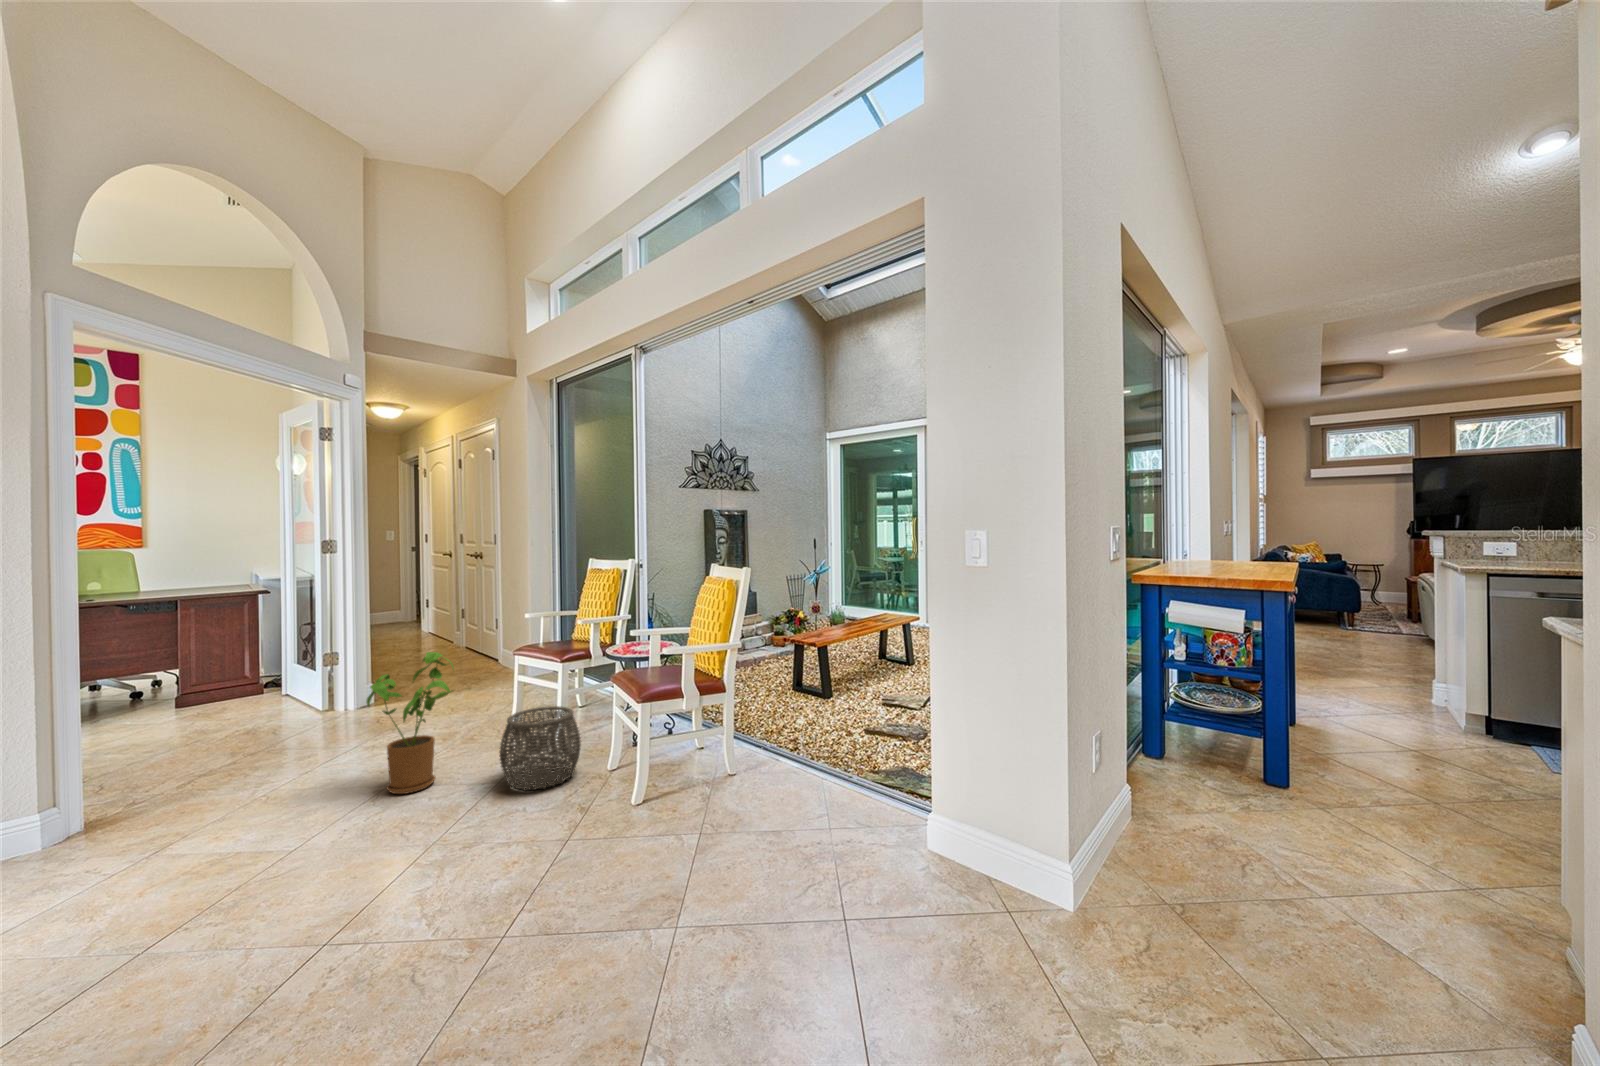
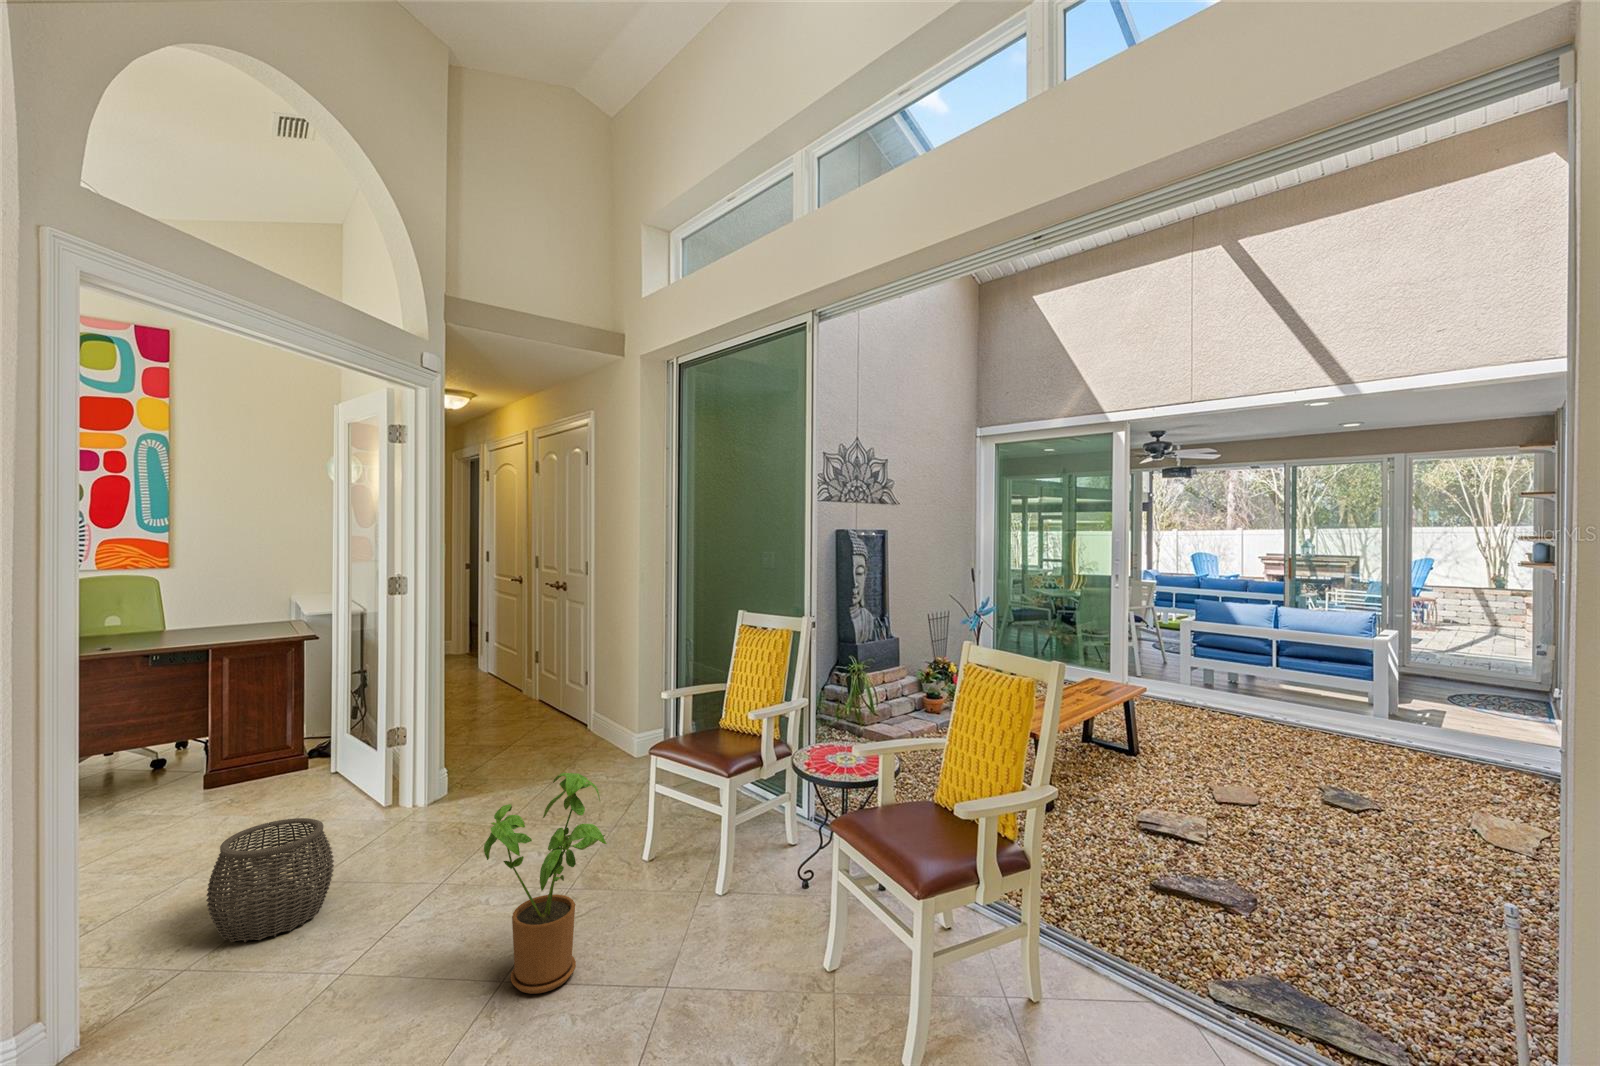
woven basket: present [499,706,581,791] -> present [206,818,334,942]

